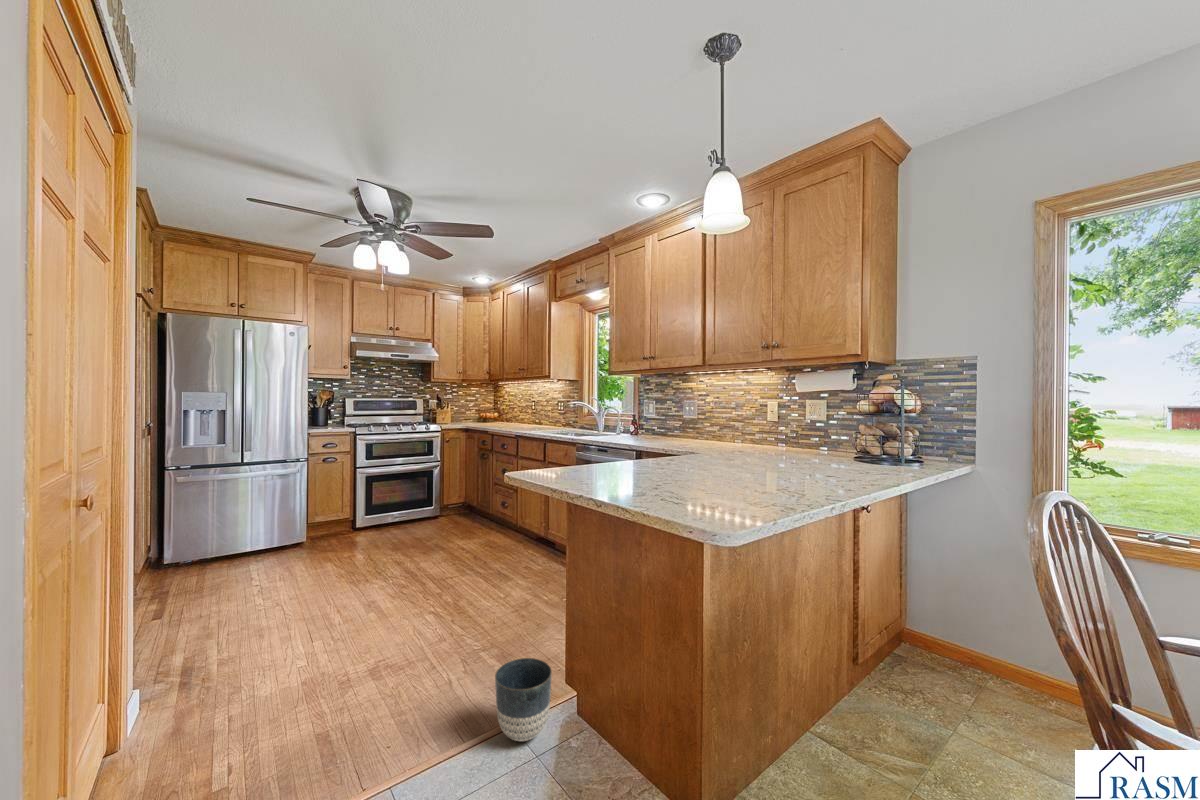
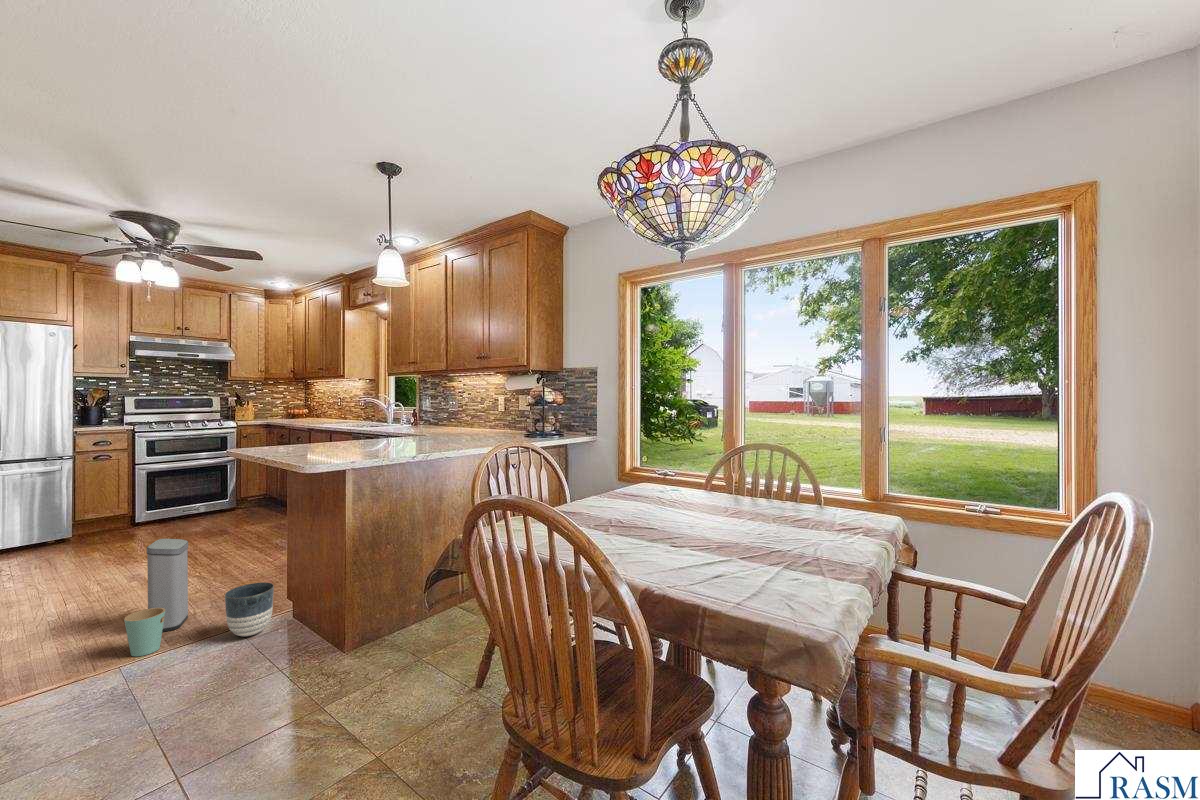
trash can: none [382,582,439,759] -> present [124,539,188,657]

